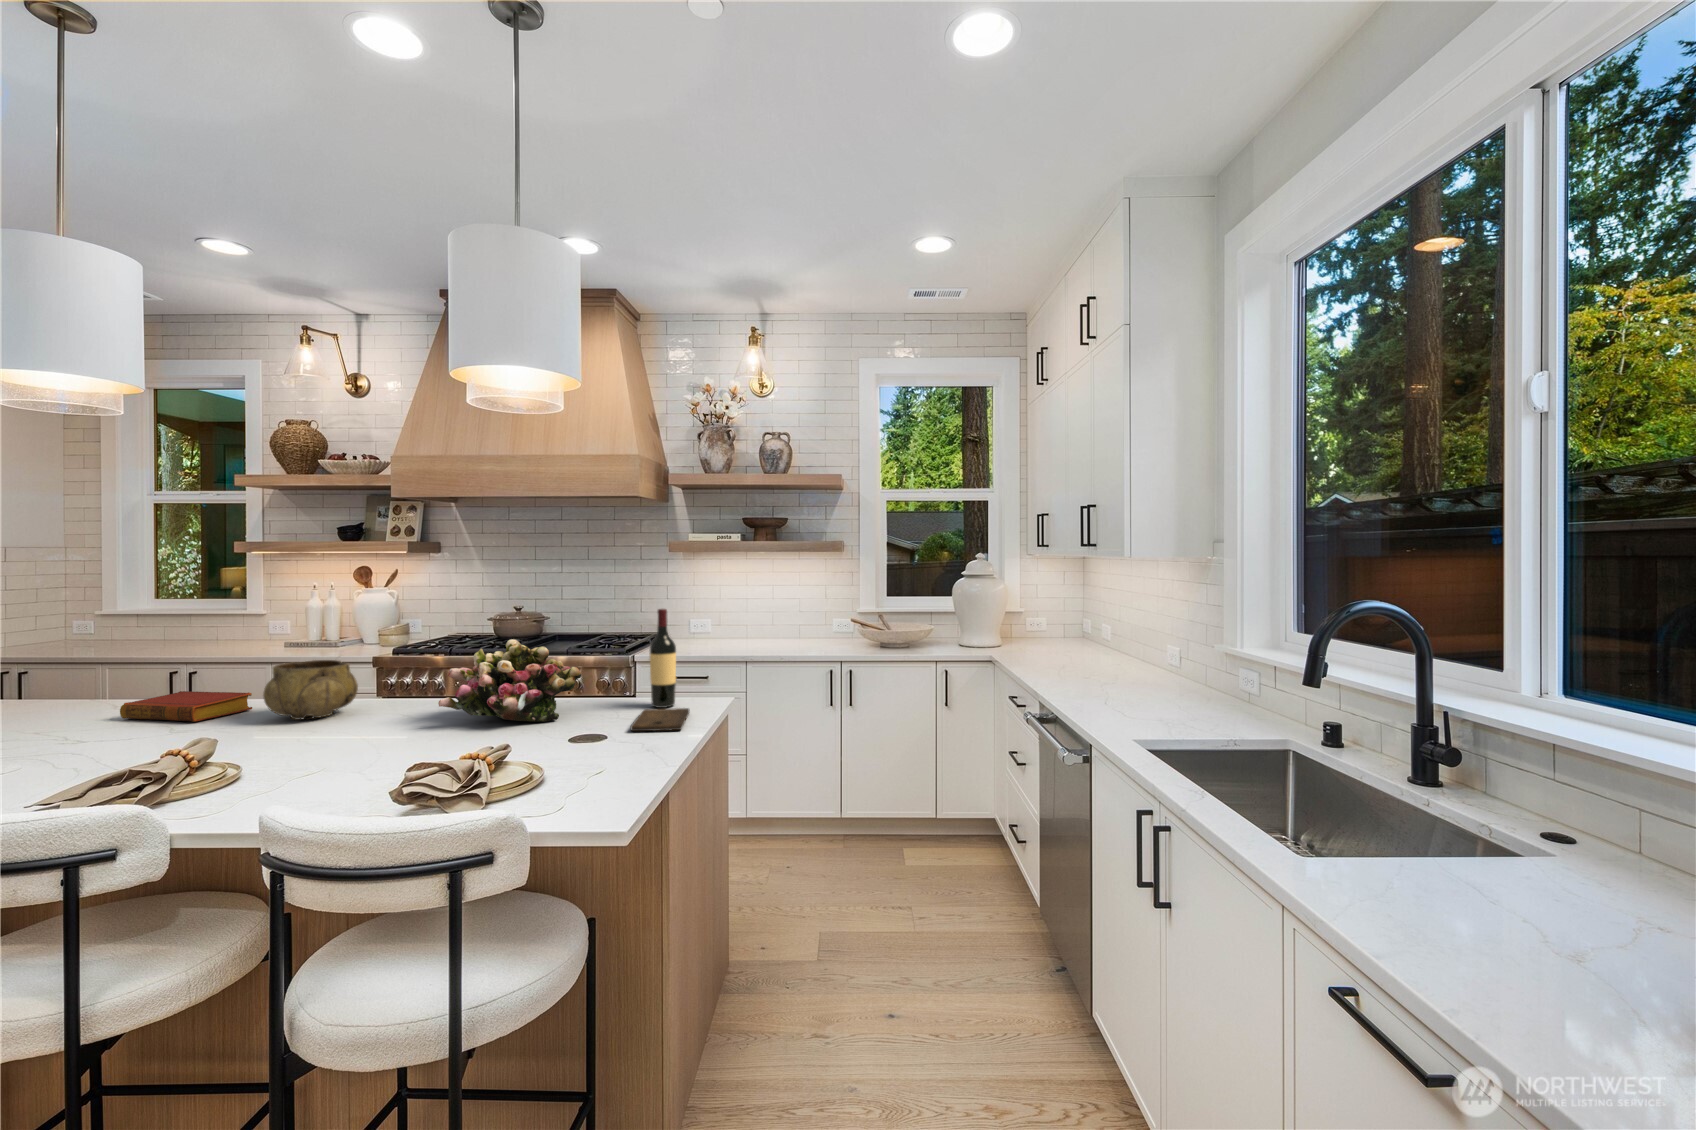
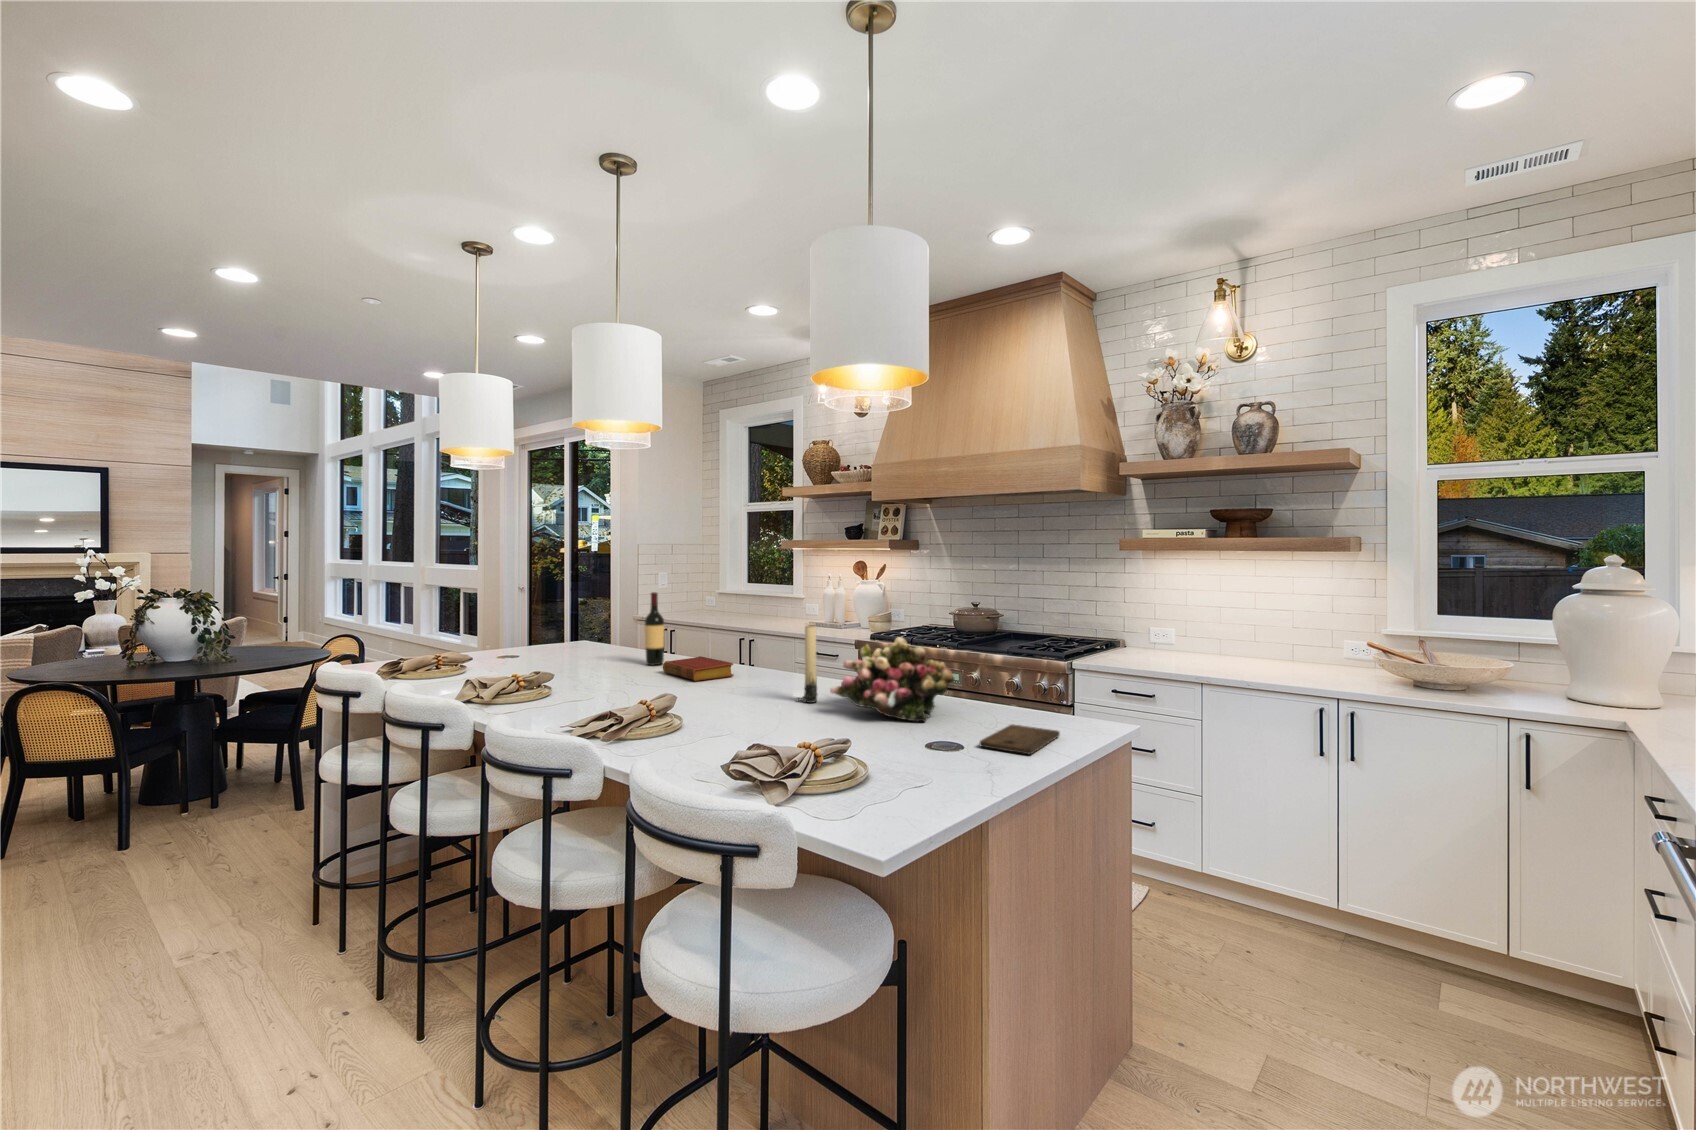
wine bottle: present [649,609,676,708] -> present [645,592,664,665]
candle: none [380,632,409,723] -> present [797,623,818,703]
decorative bowl: present [263,660,358,720] -> none [730,641,793,690]

